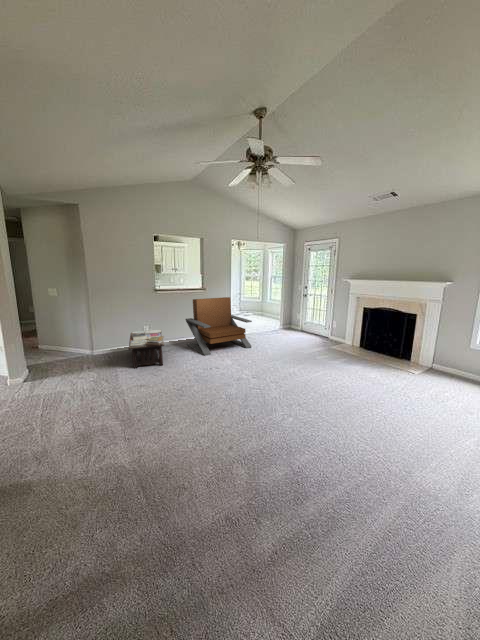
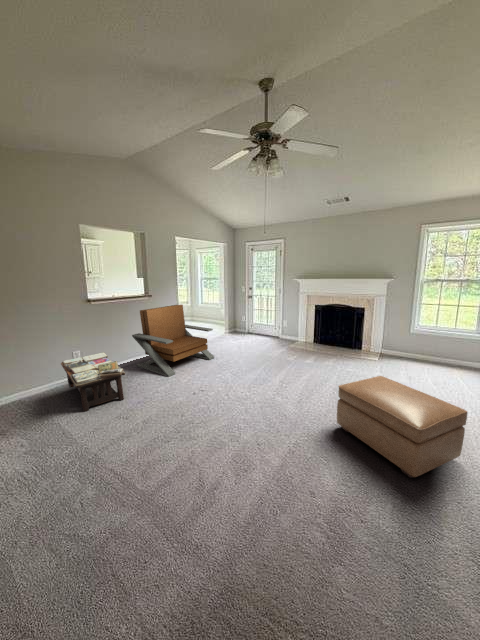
ottoman: none [312,377,418,466] -> present [337,376,467,478]

